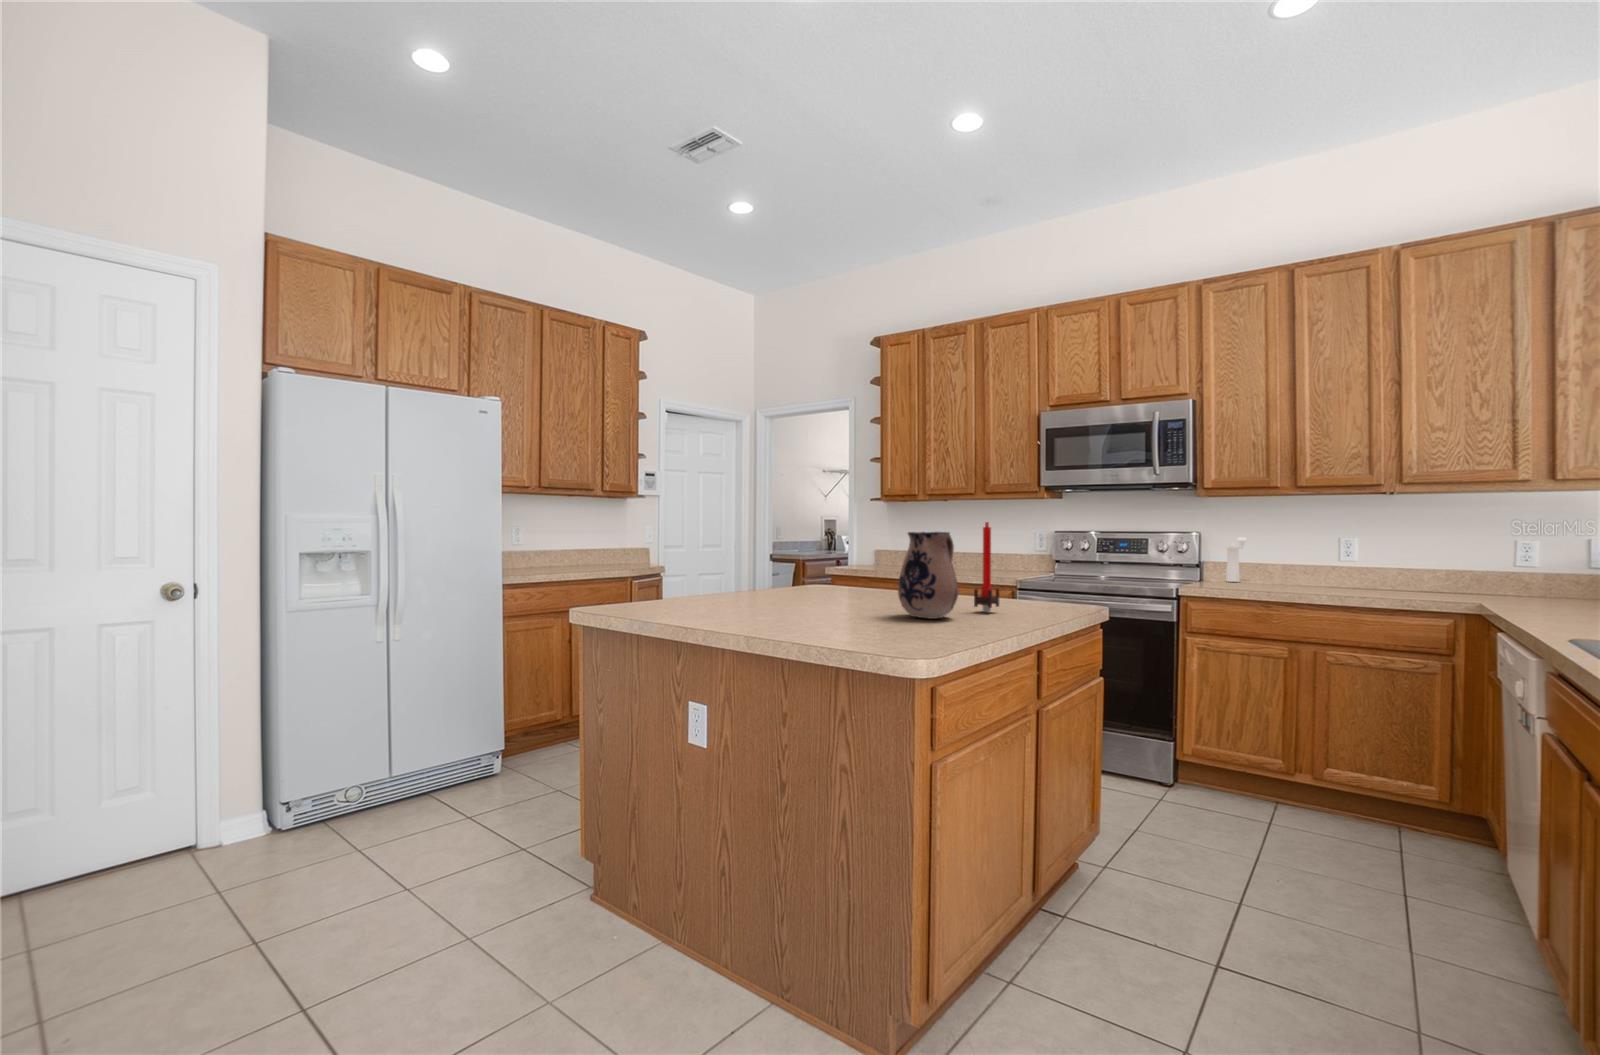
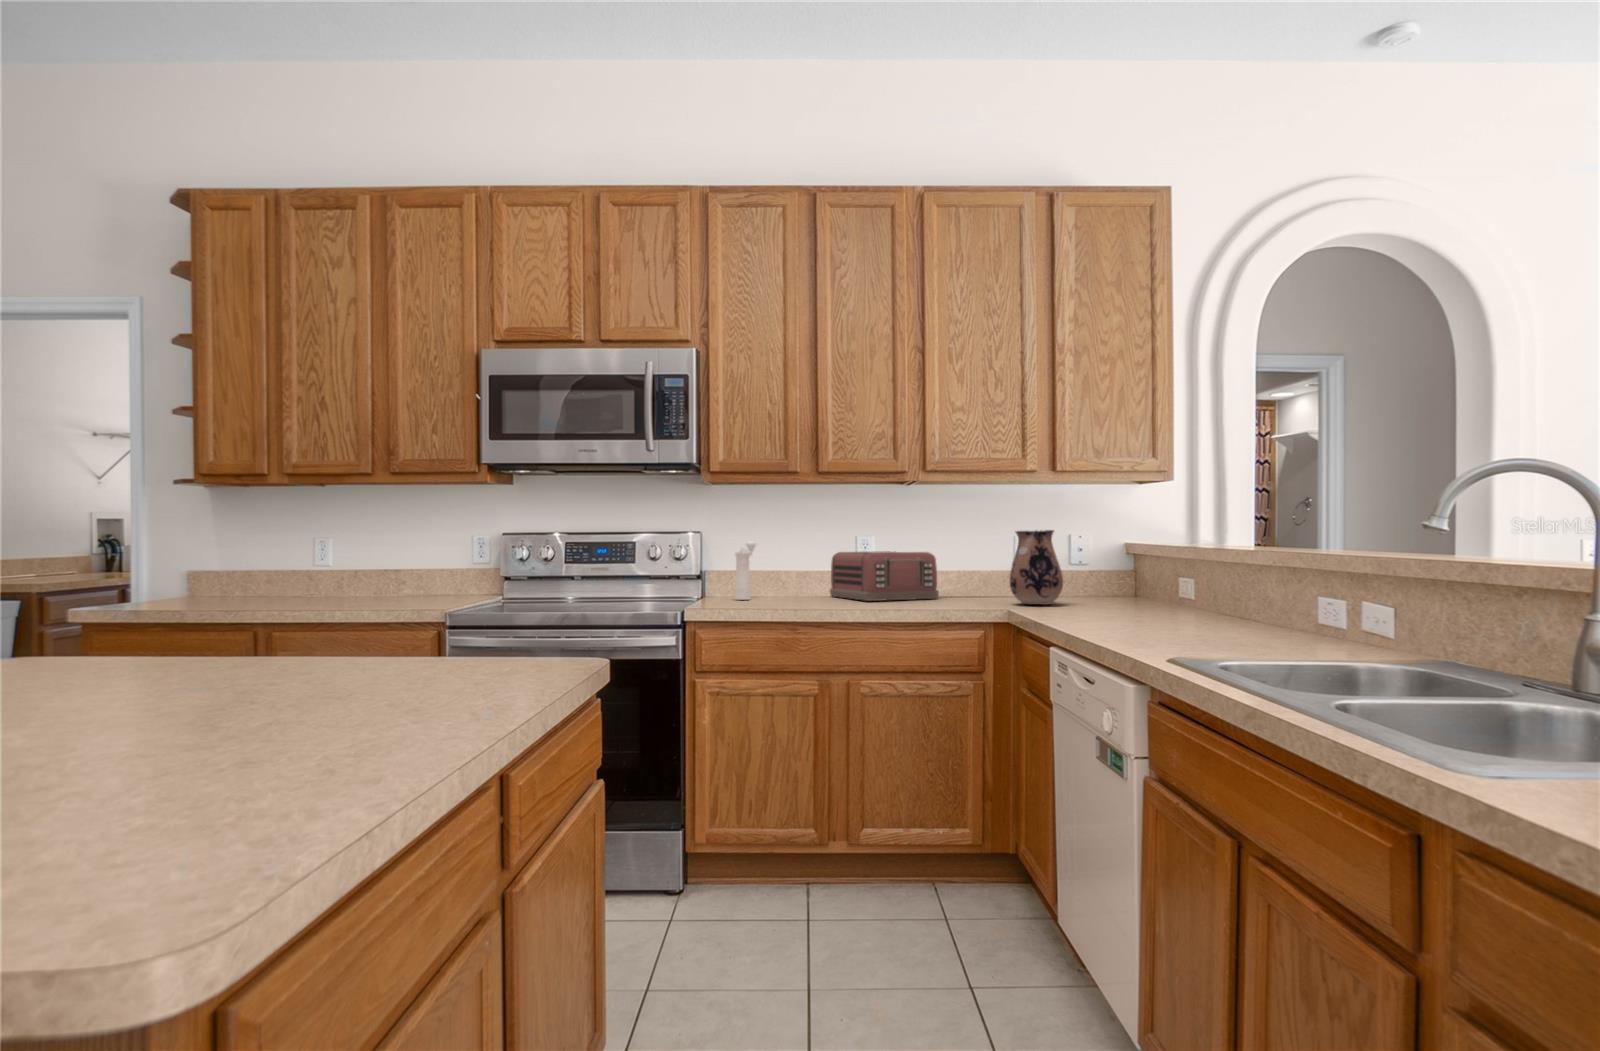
candle: present [974,522,999,612] -> none [338,490,398,686]
ceramic pitcher: present [898,532,958,619] -> present [1010,530,1063,605]
toaster: none [1314,548,1424,590] -> present [830,551,939,601]

